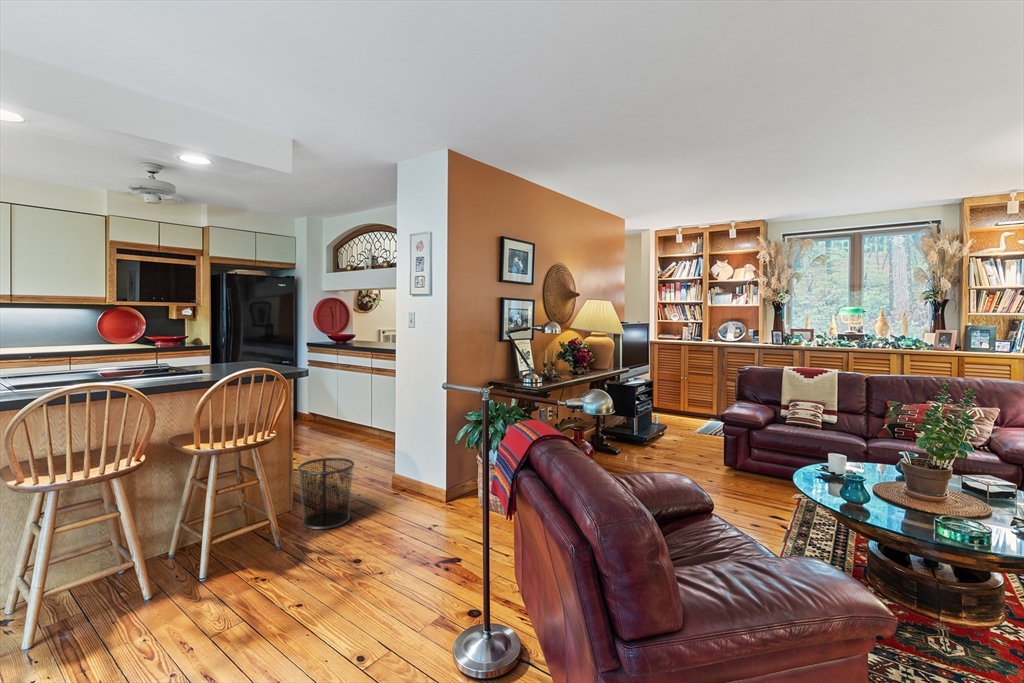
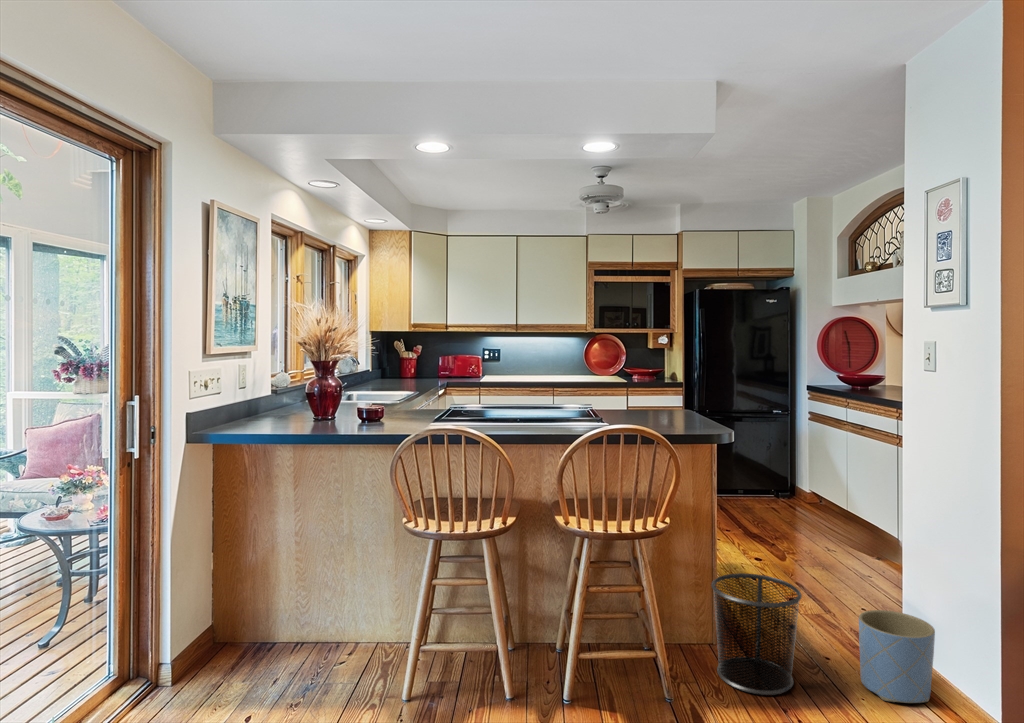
planter: none [381,461,418,508] -> present [859,610,935,703]

